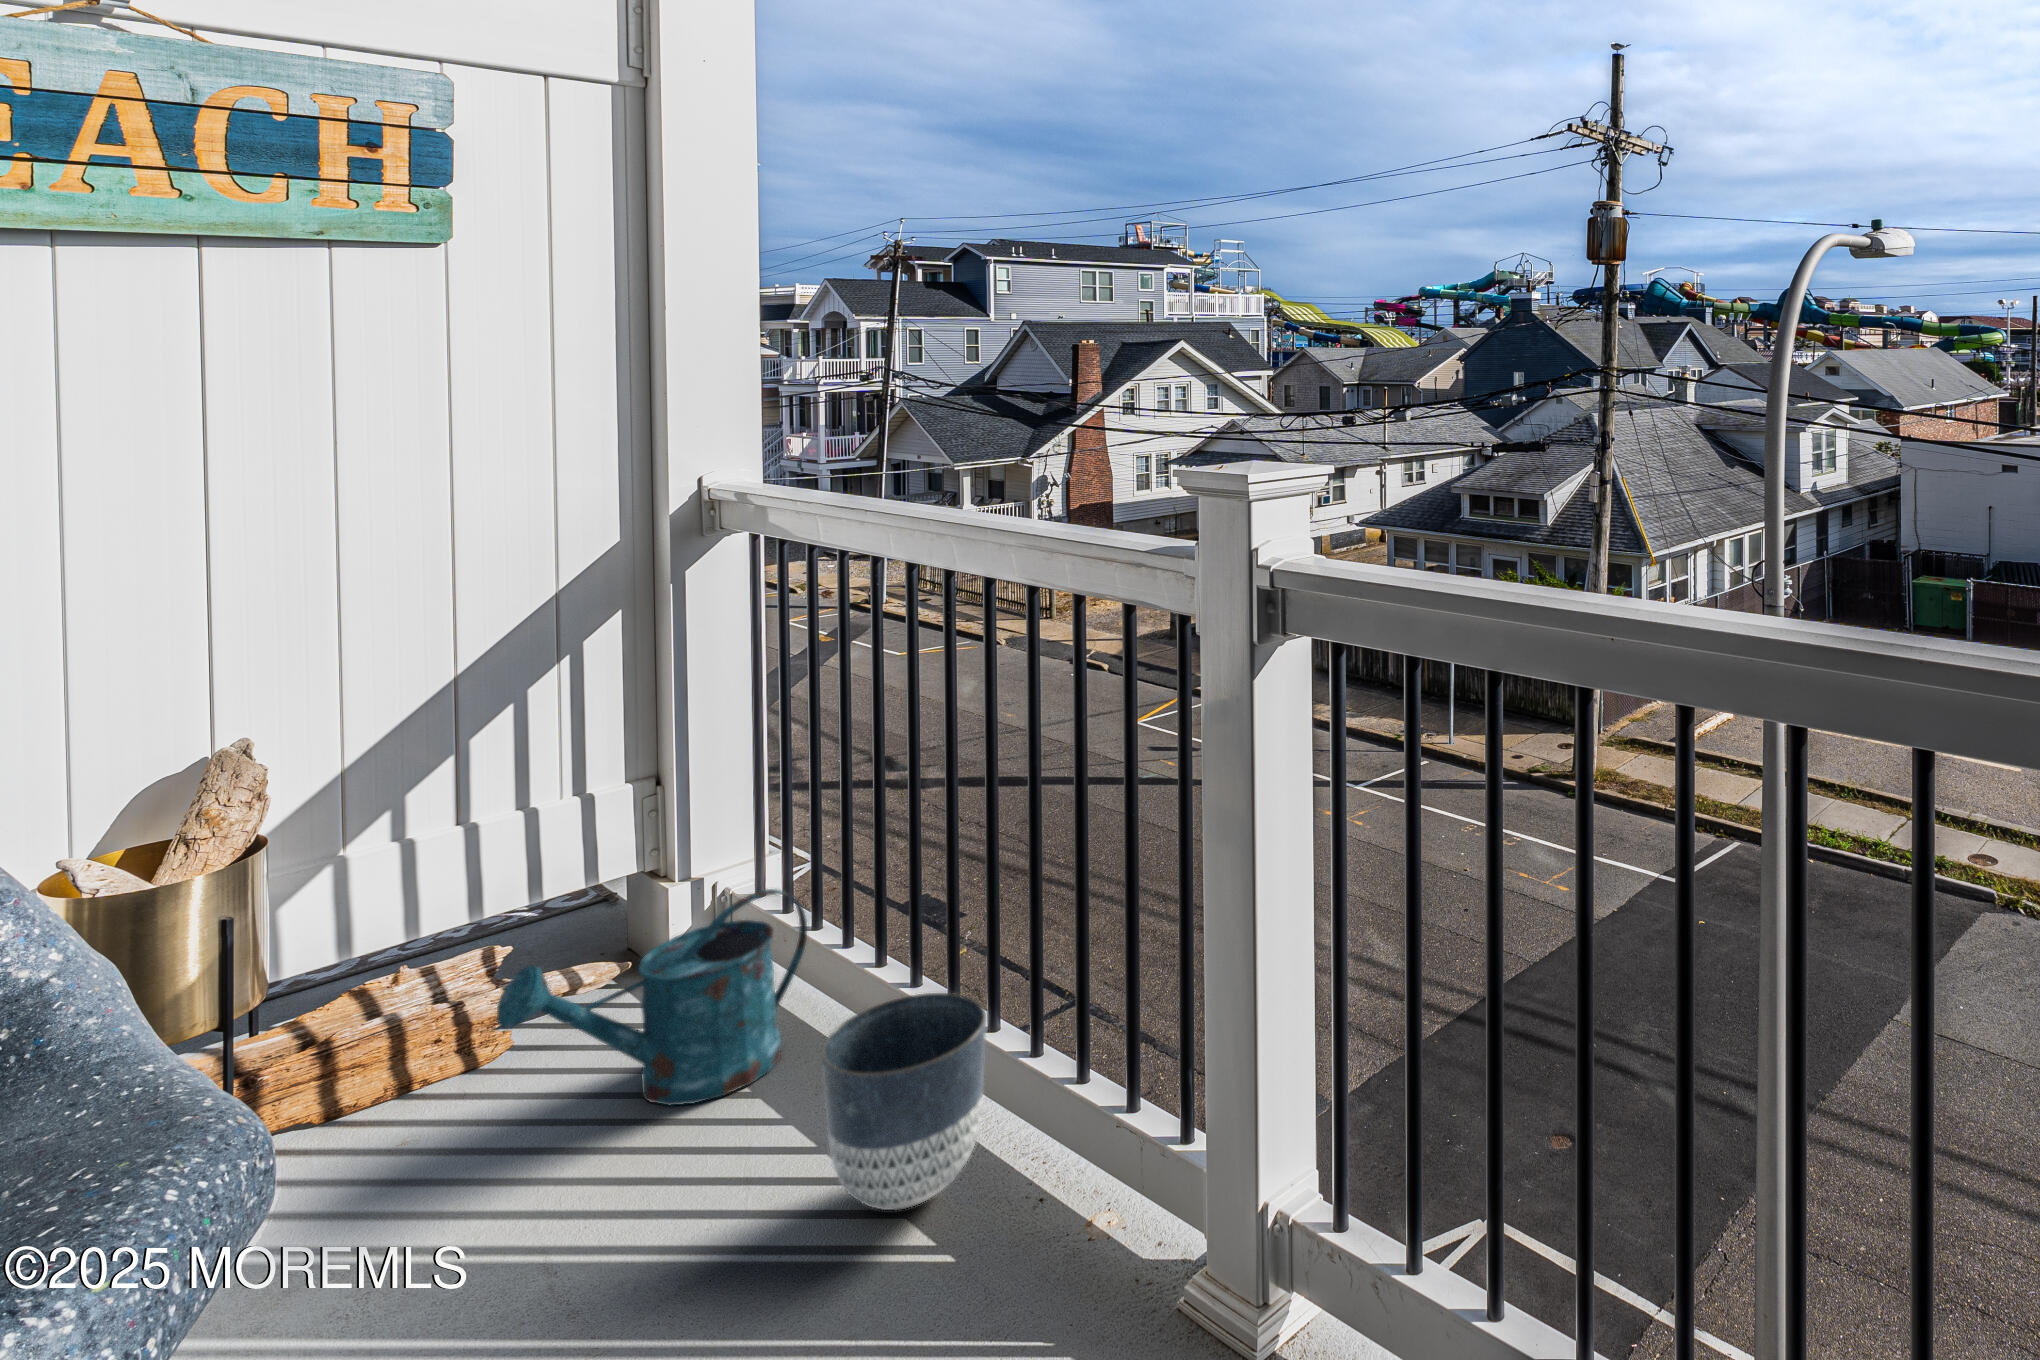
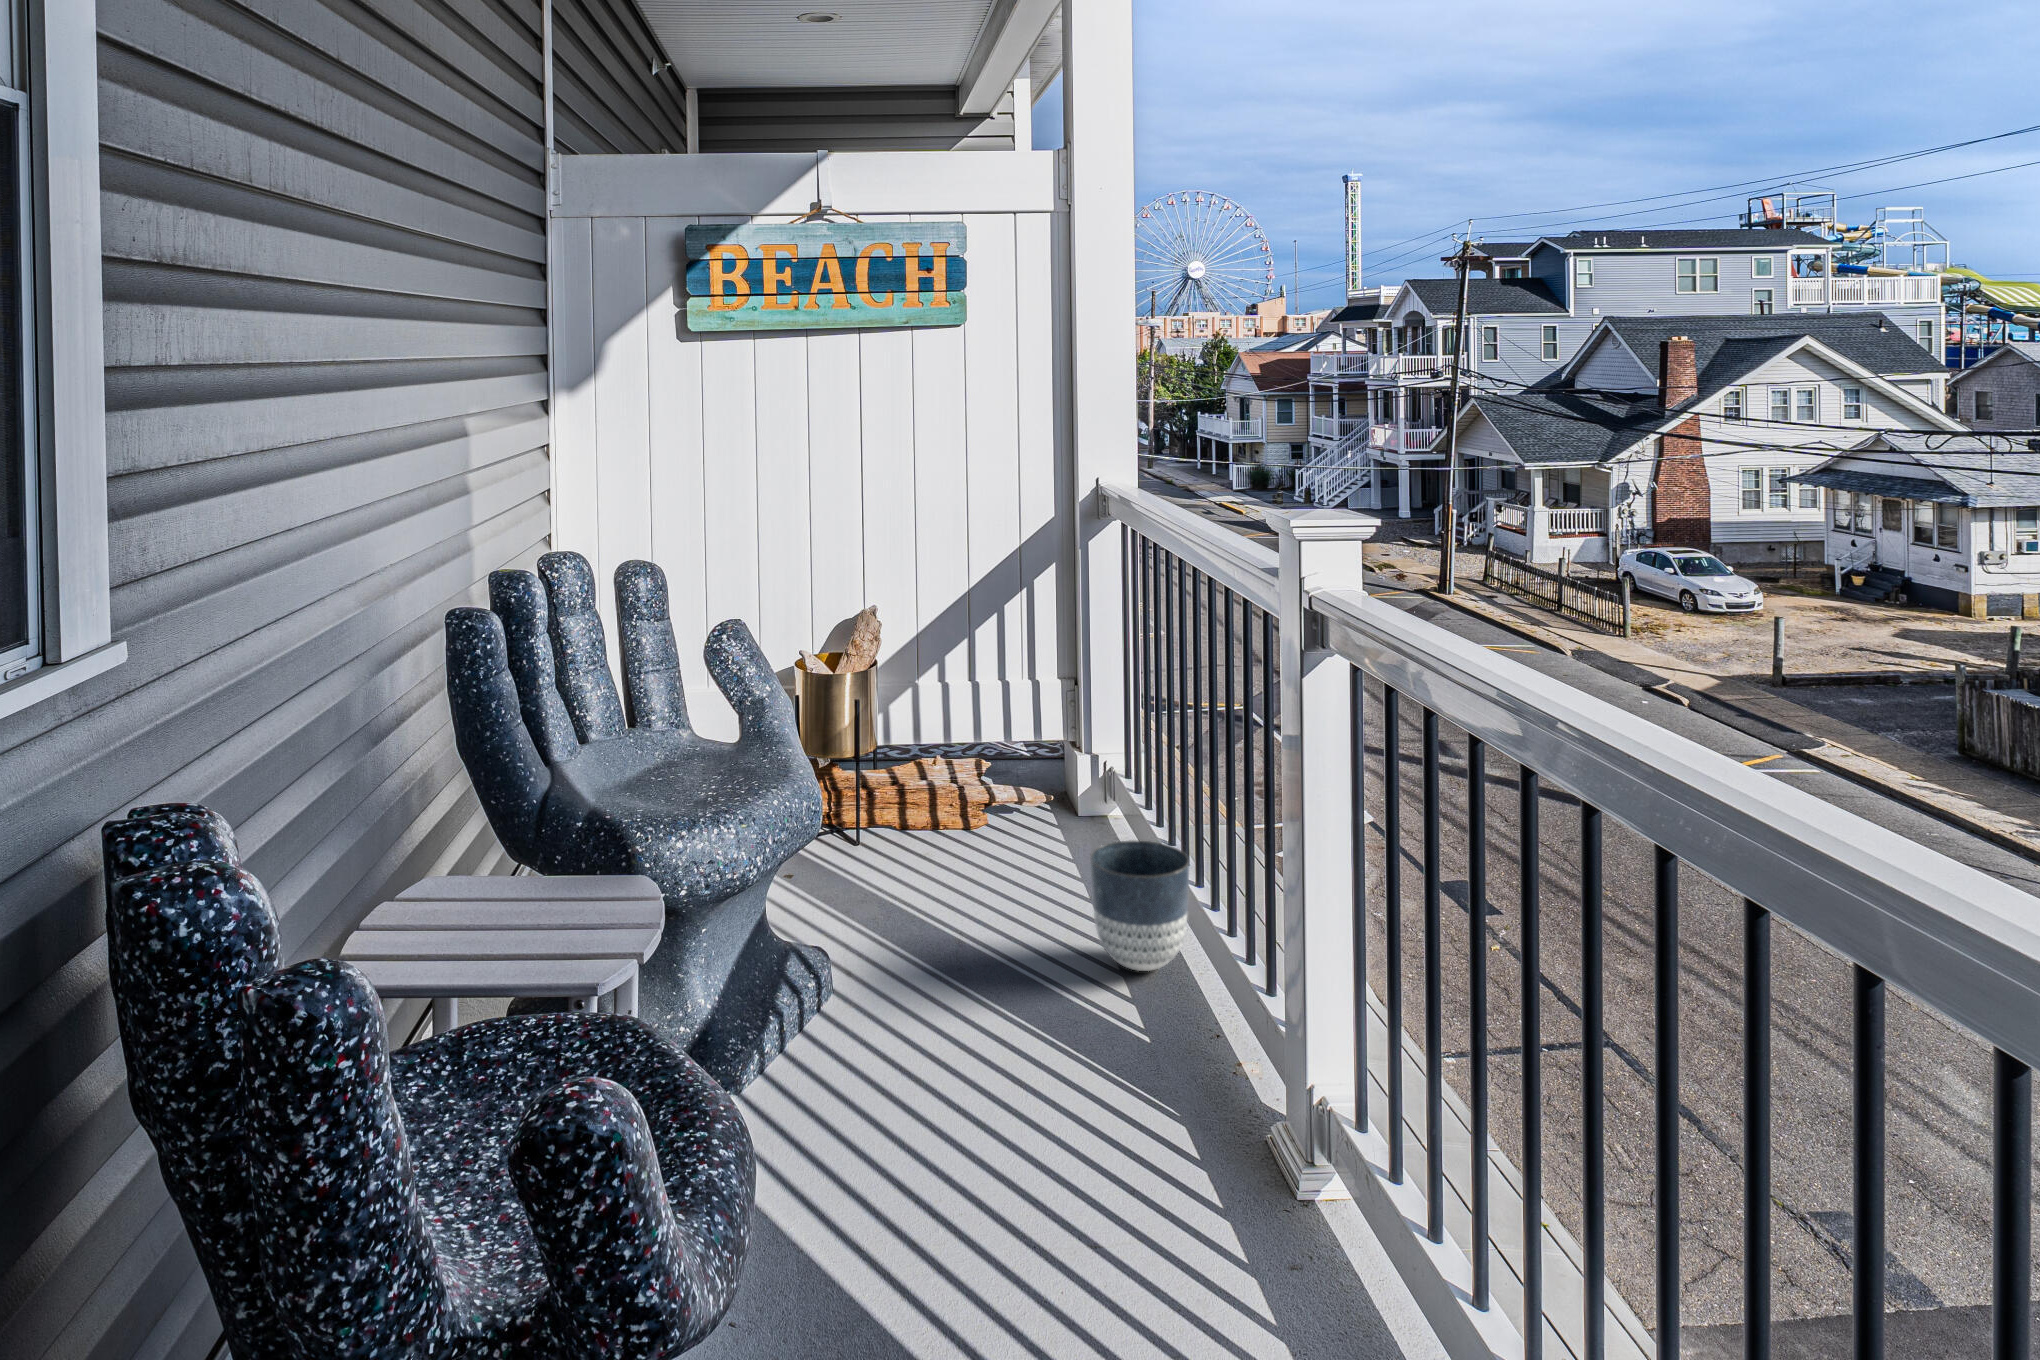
watering can: present [497,889,807,1105] -> none [961,761,1132,882]

